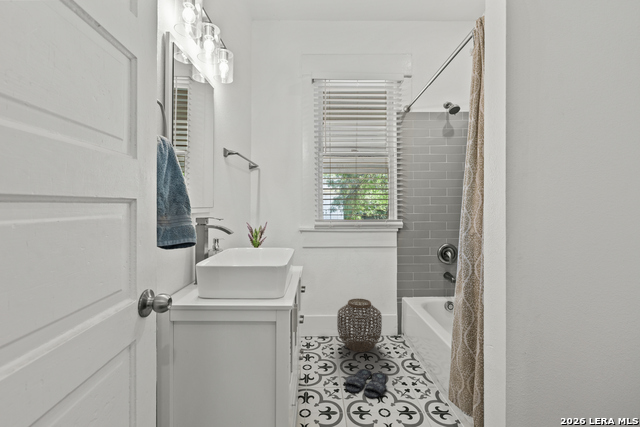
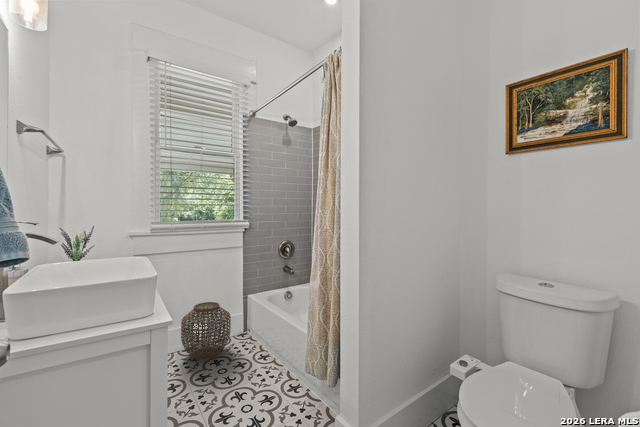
slippers: present [345,369,387,398] -> none [199,372,244,402]

